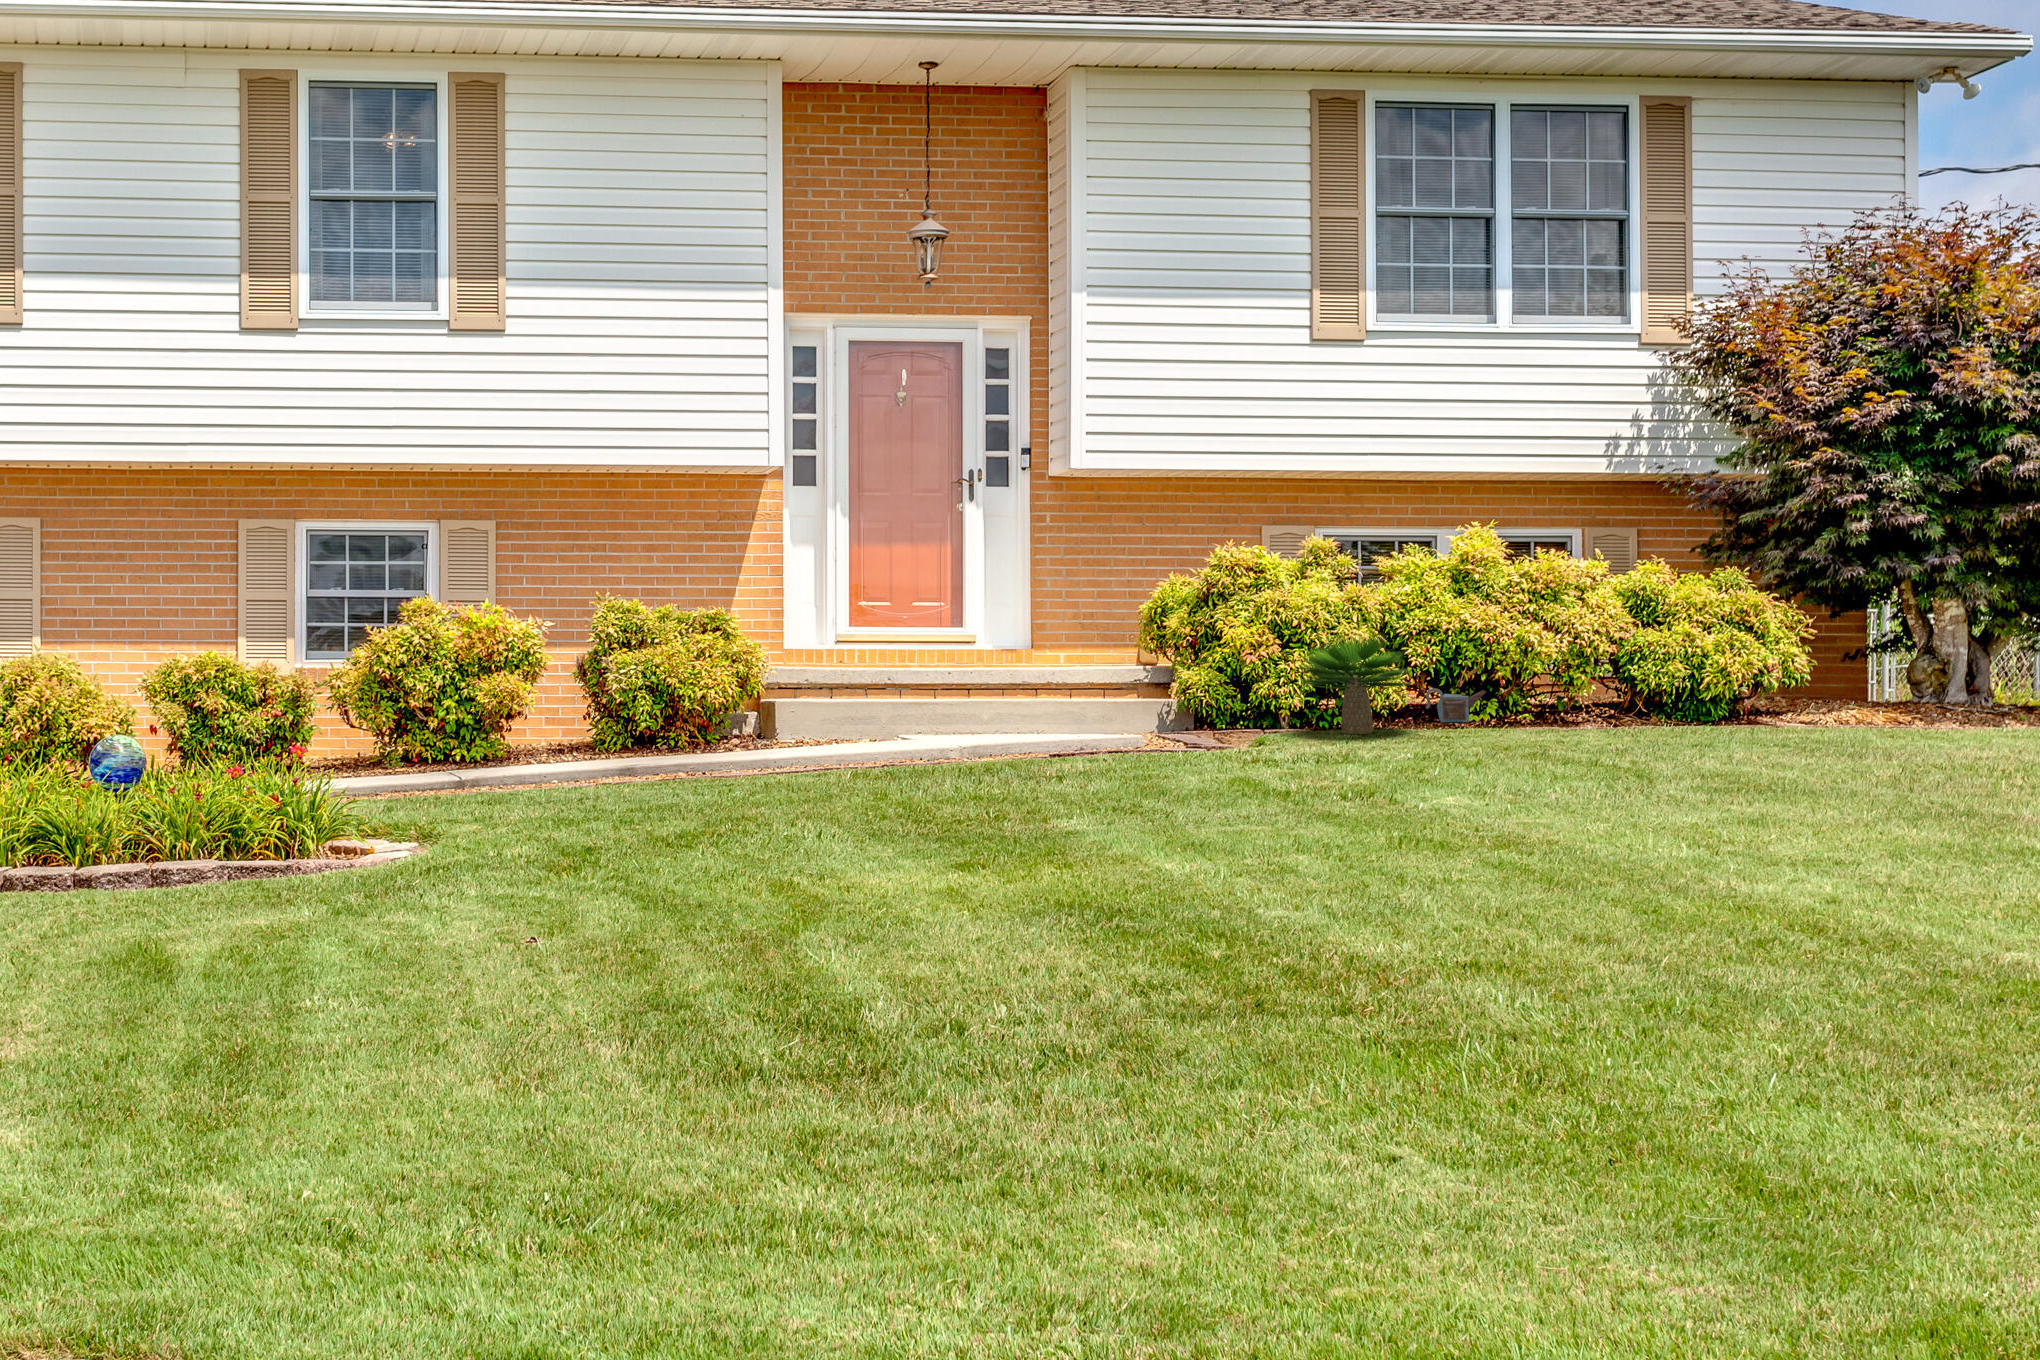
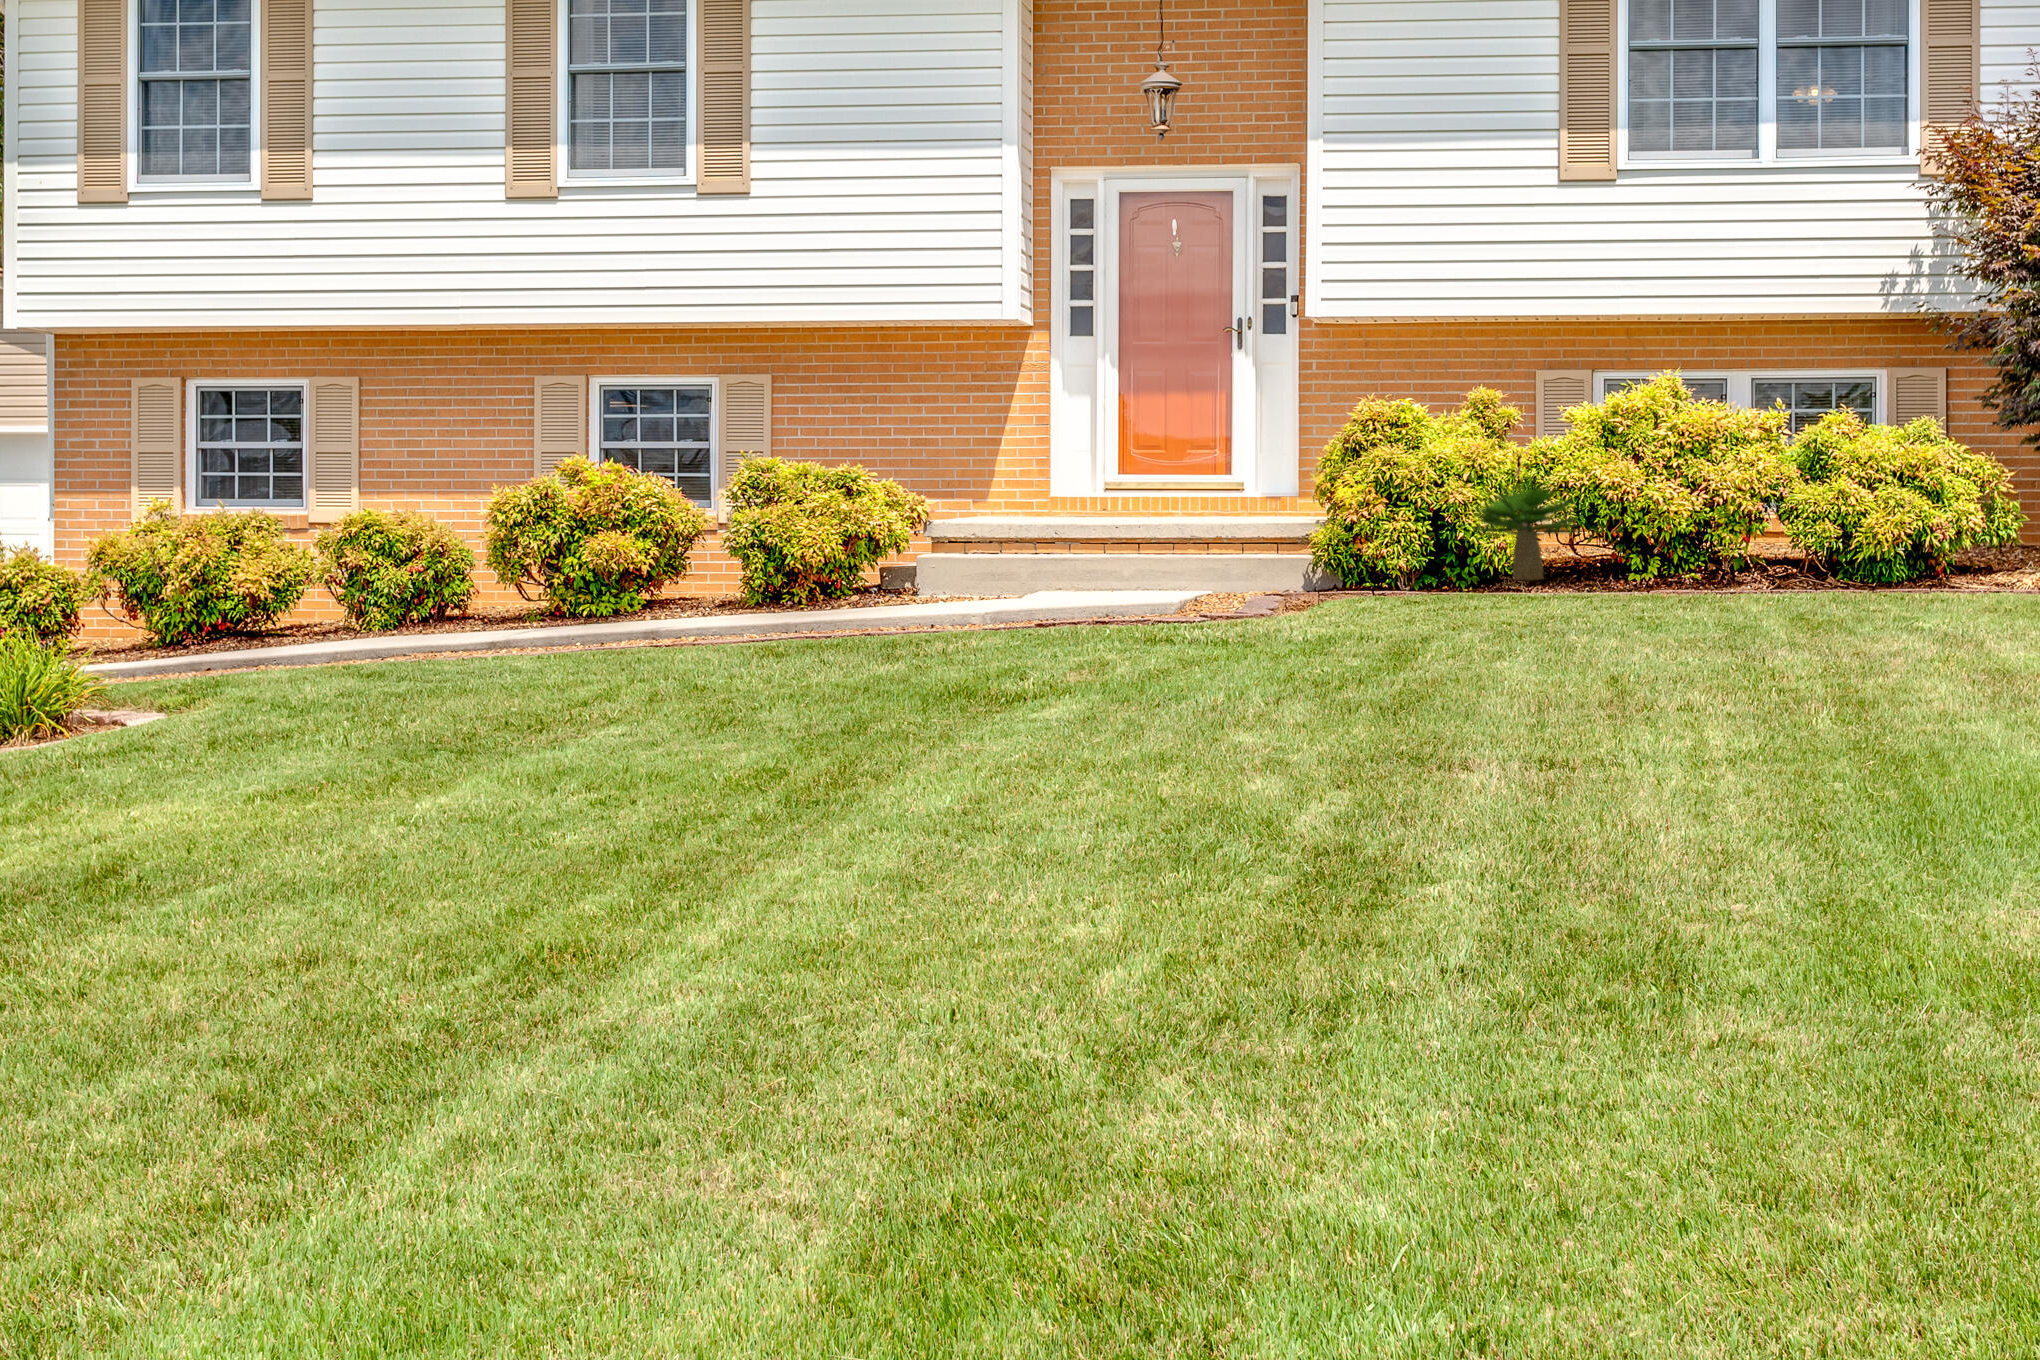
watering can: present [1426,688,1486,722] -> none [1613,536,1673,569]

